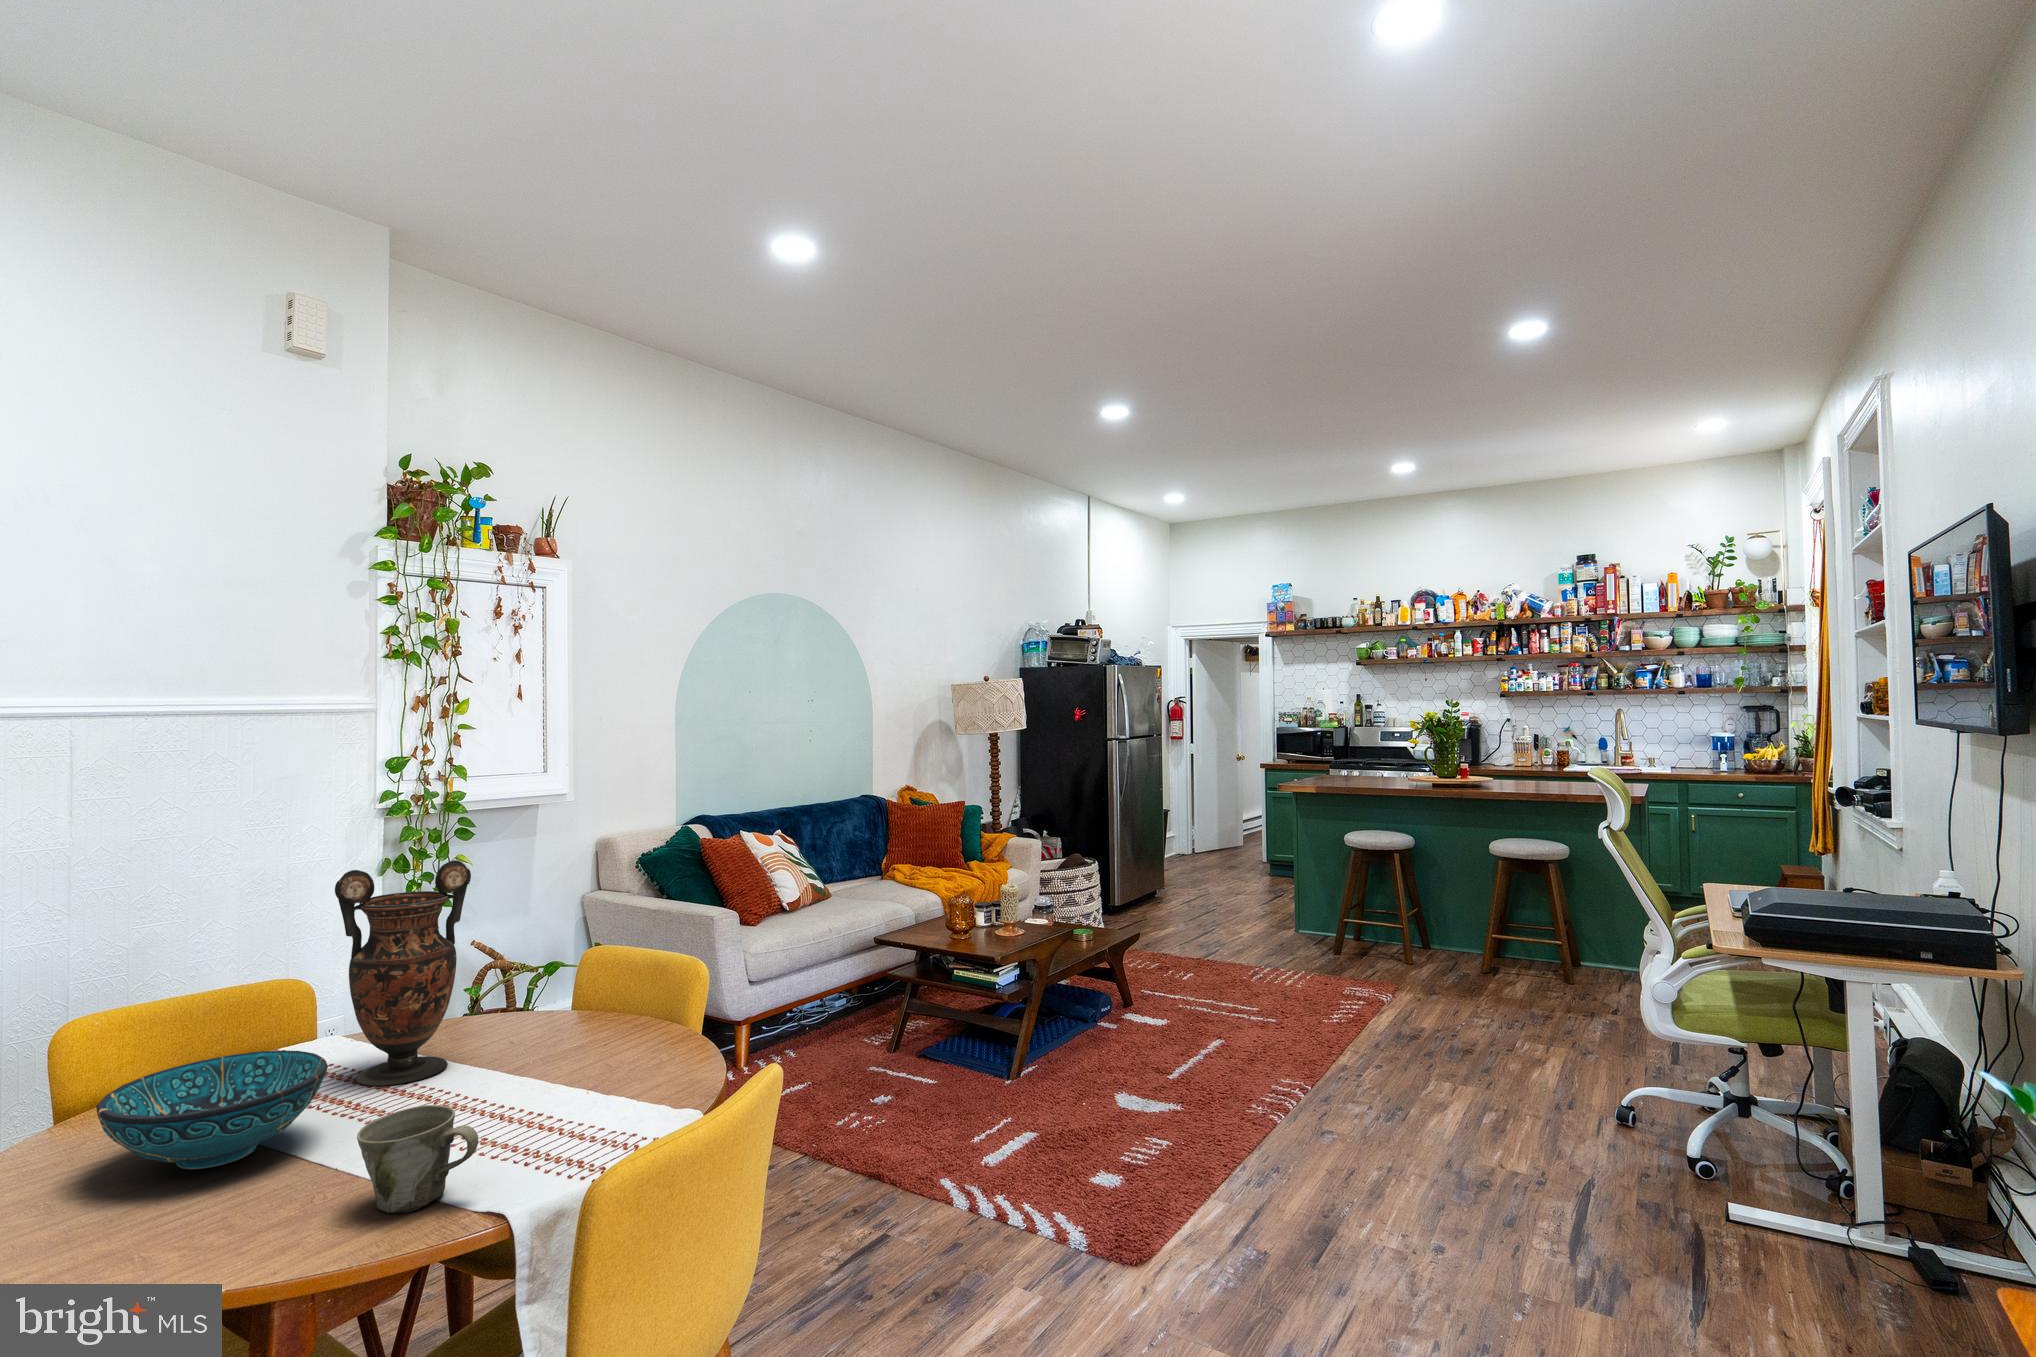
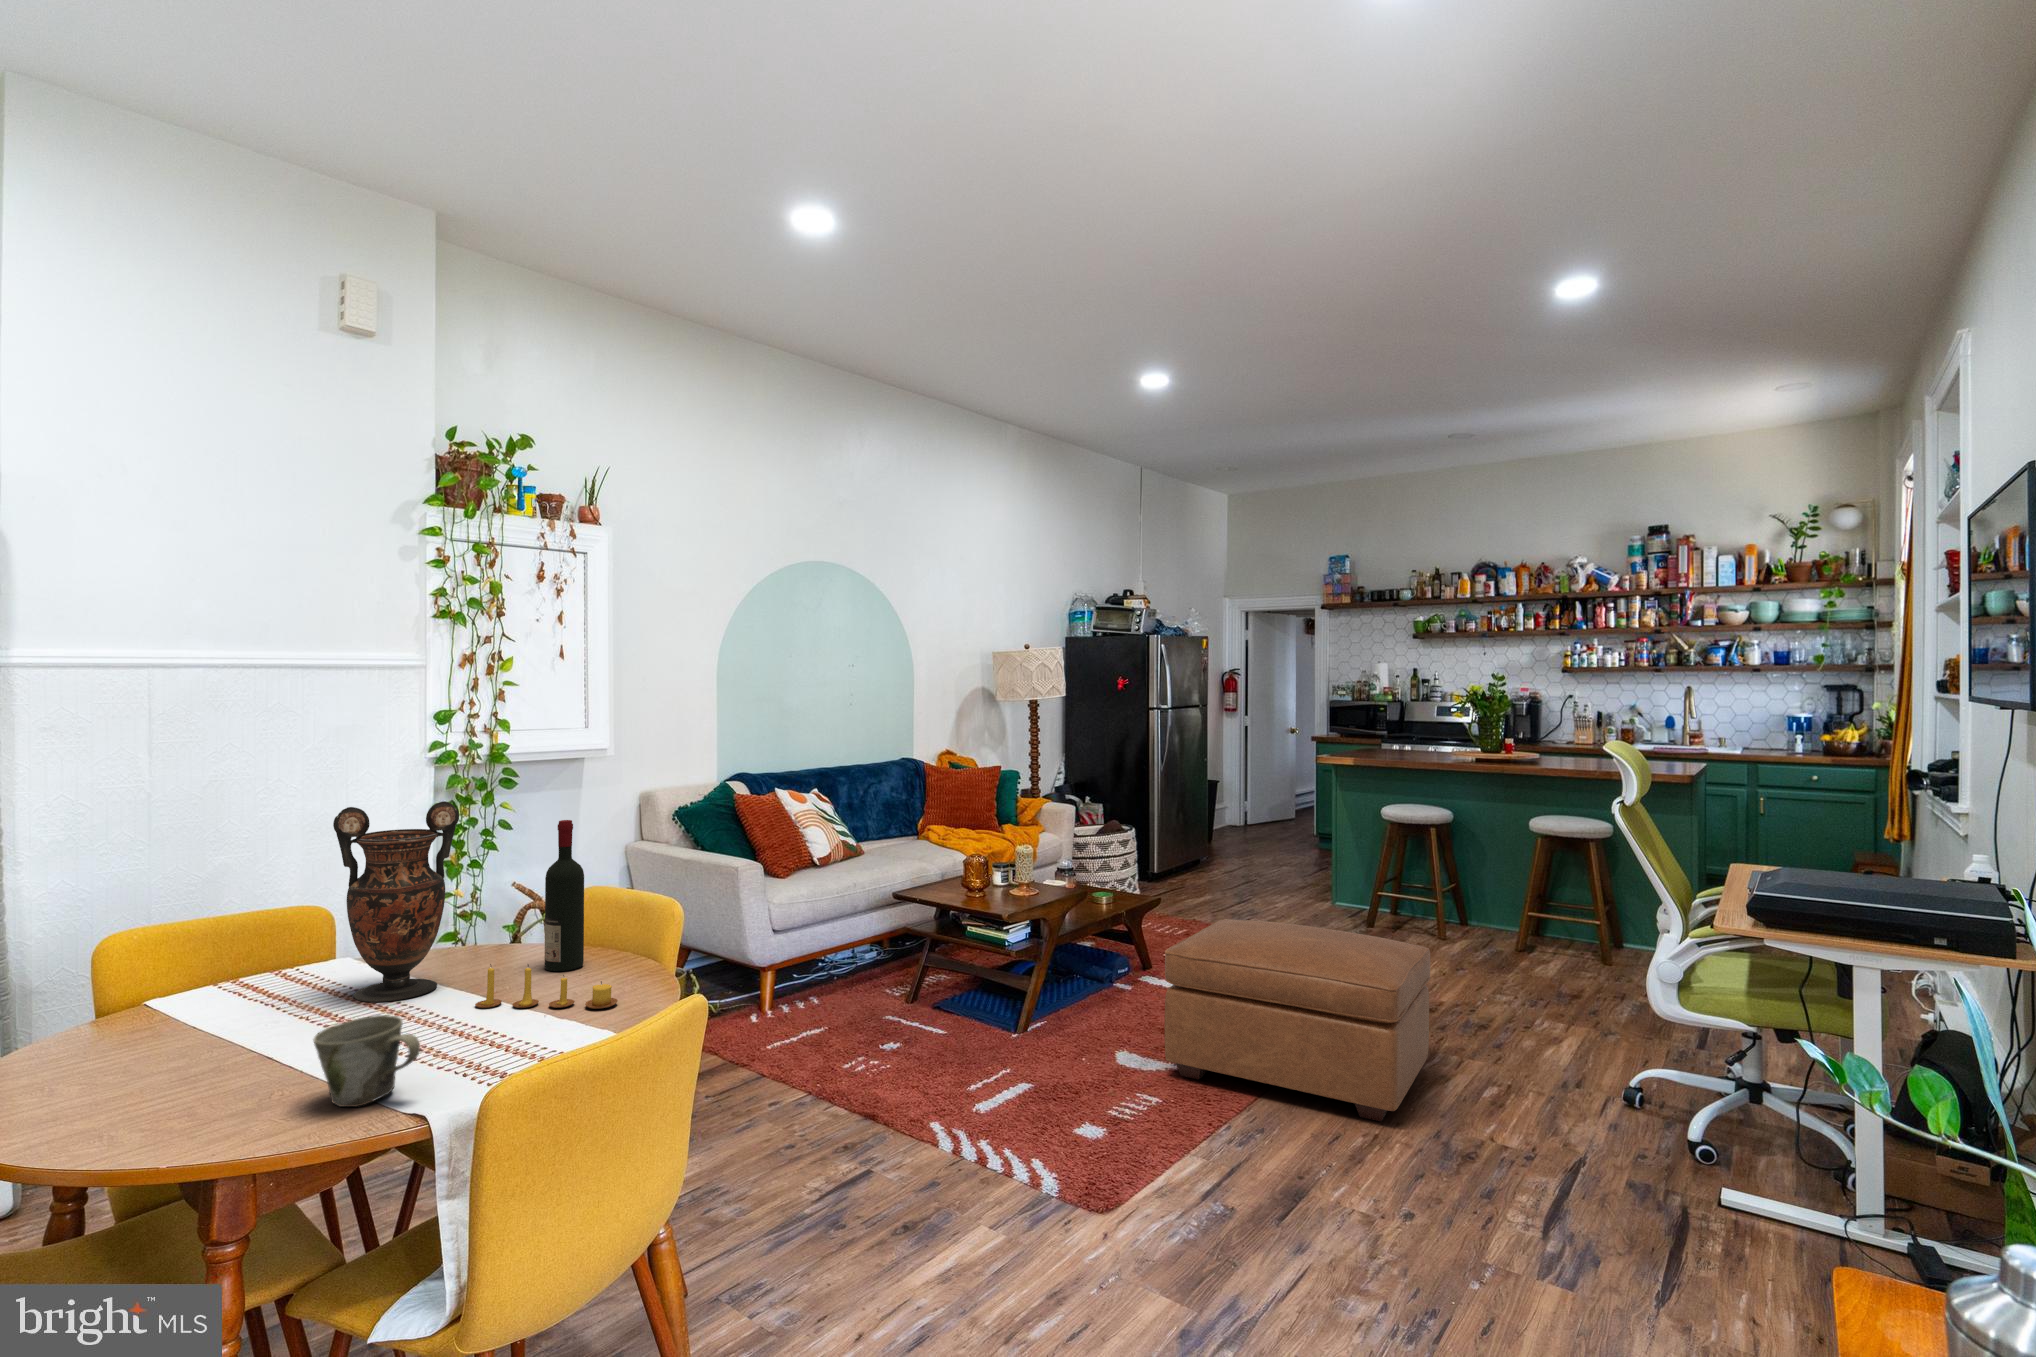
wine bottle: none [560,876,603,1041] -> present [545,820,584,971]
ottoman: none [1166,952,1425,1153] -> present [1165,919,1430,1121]
candle: none [499,1036,657,1087] -> present [475,964,618,1009]
decorative bowl: present [96,1050,328,1169] -> none [106,965,312,1063]

